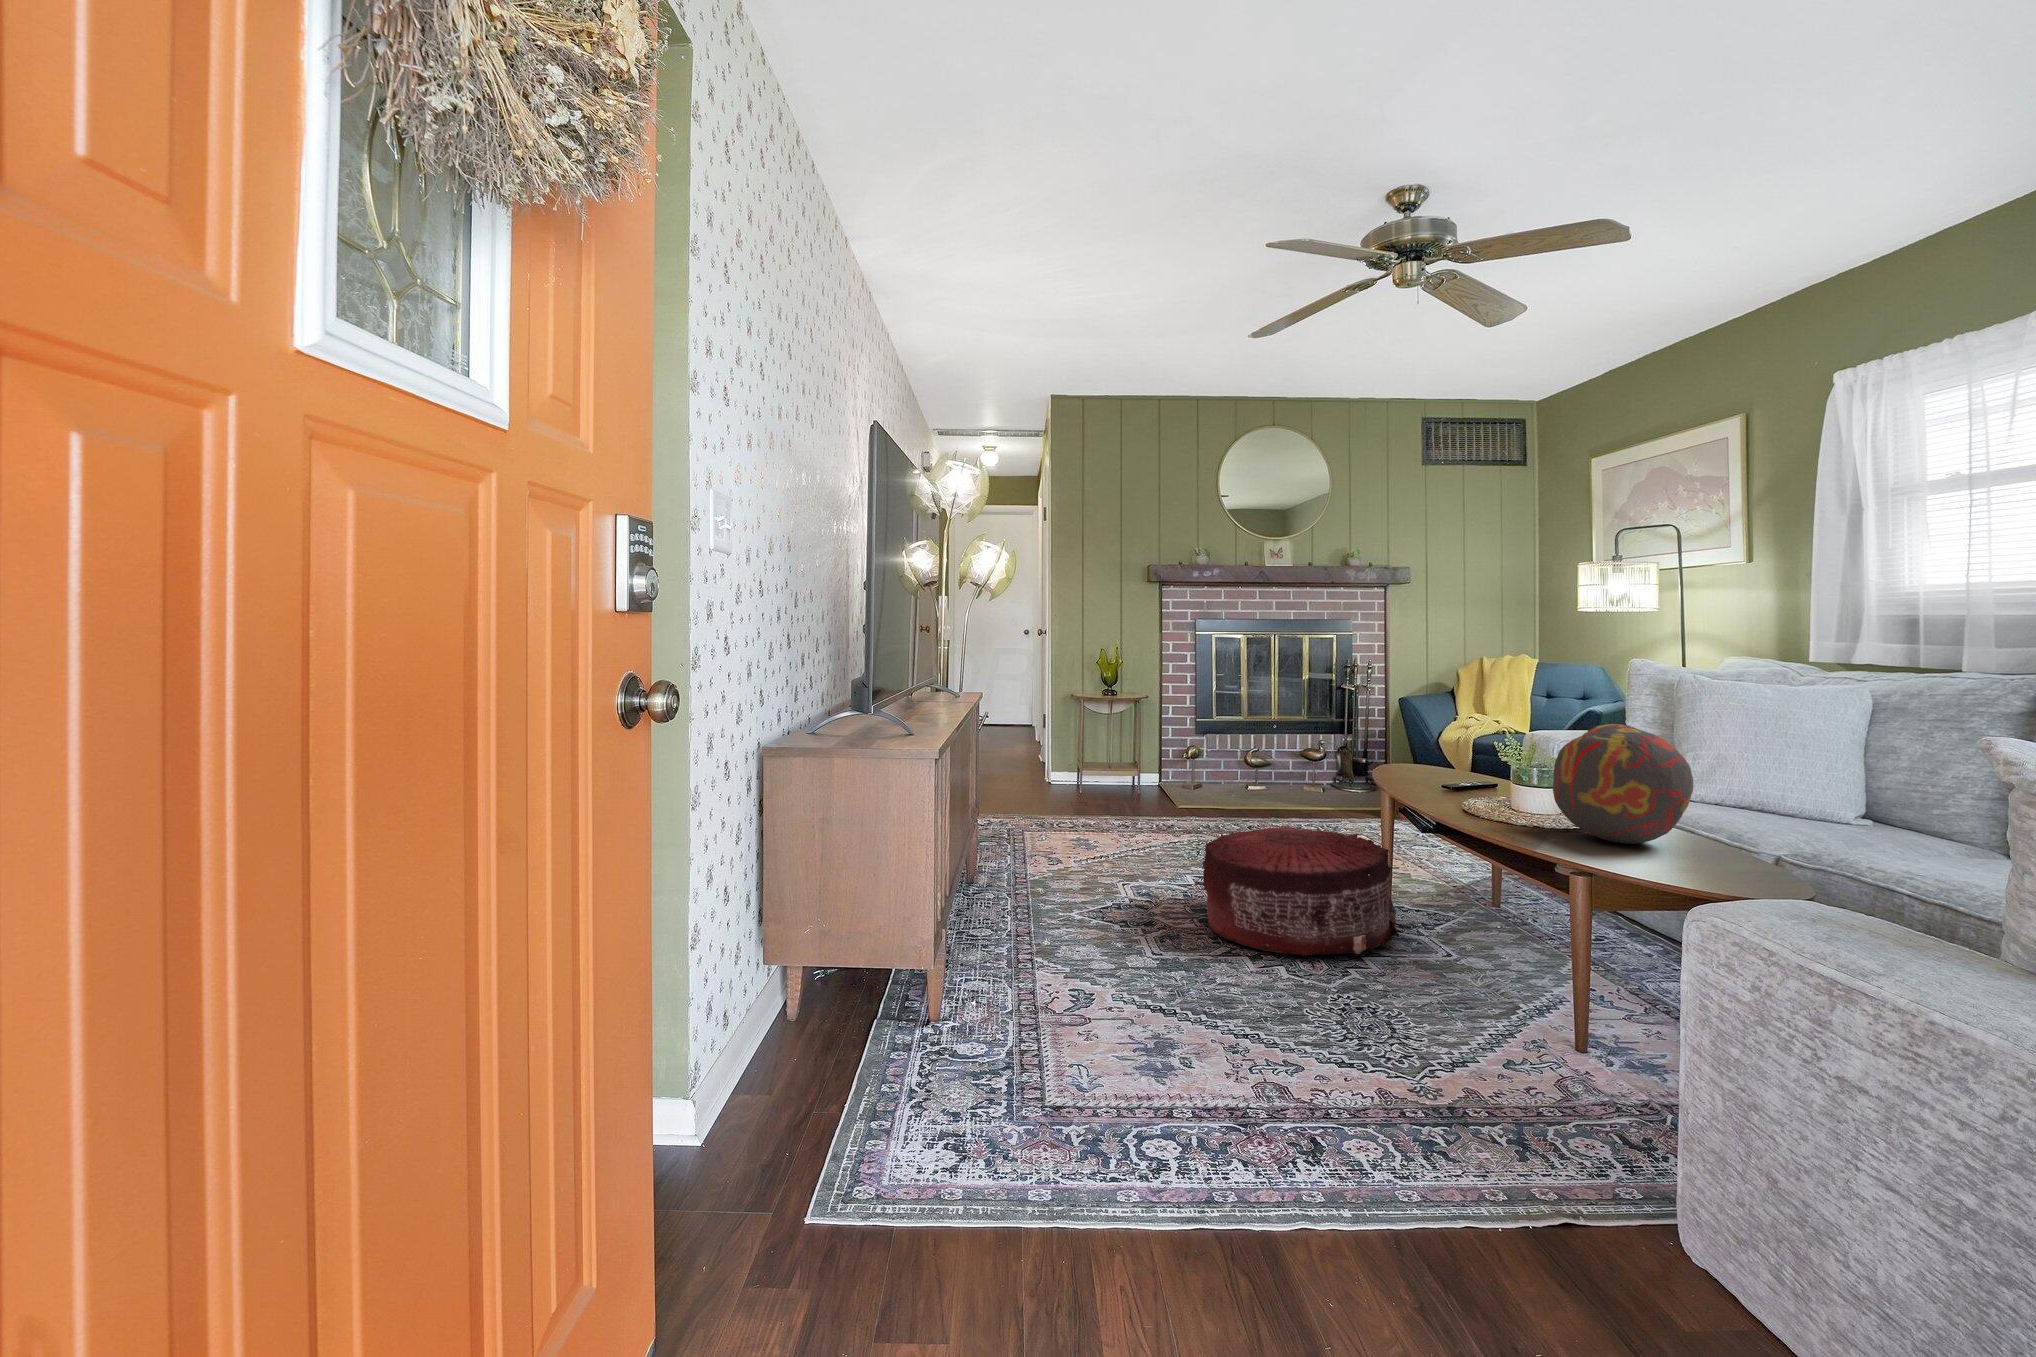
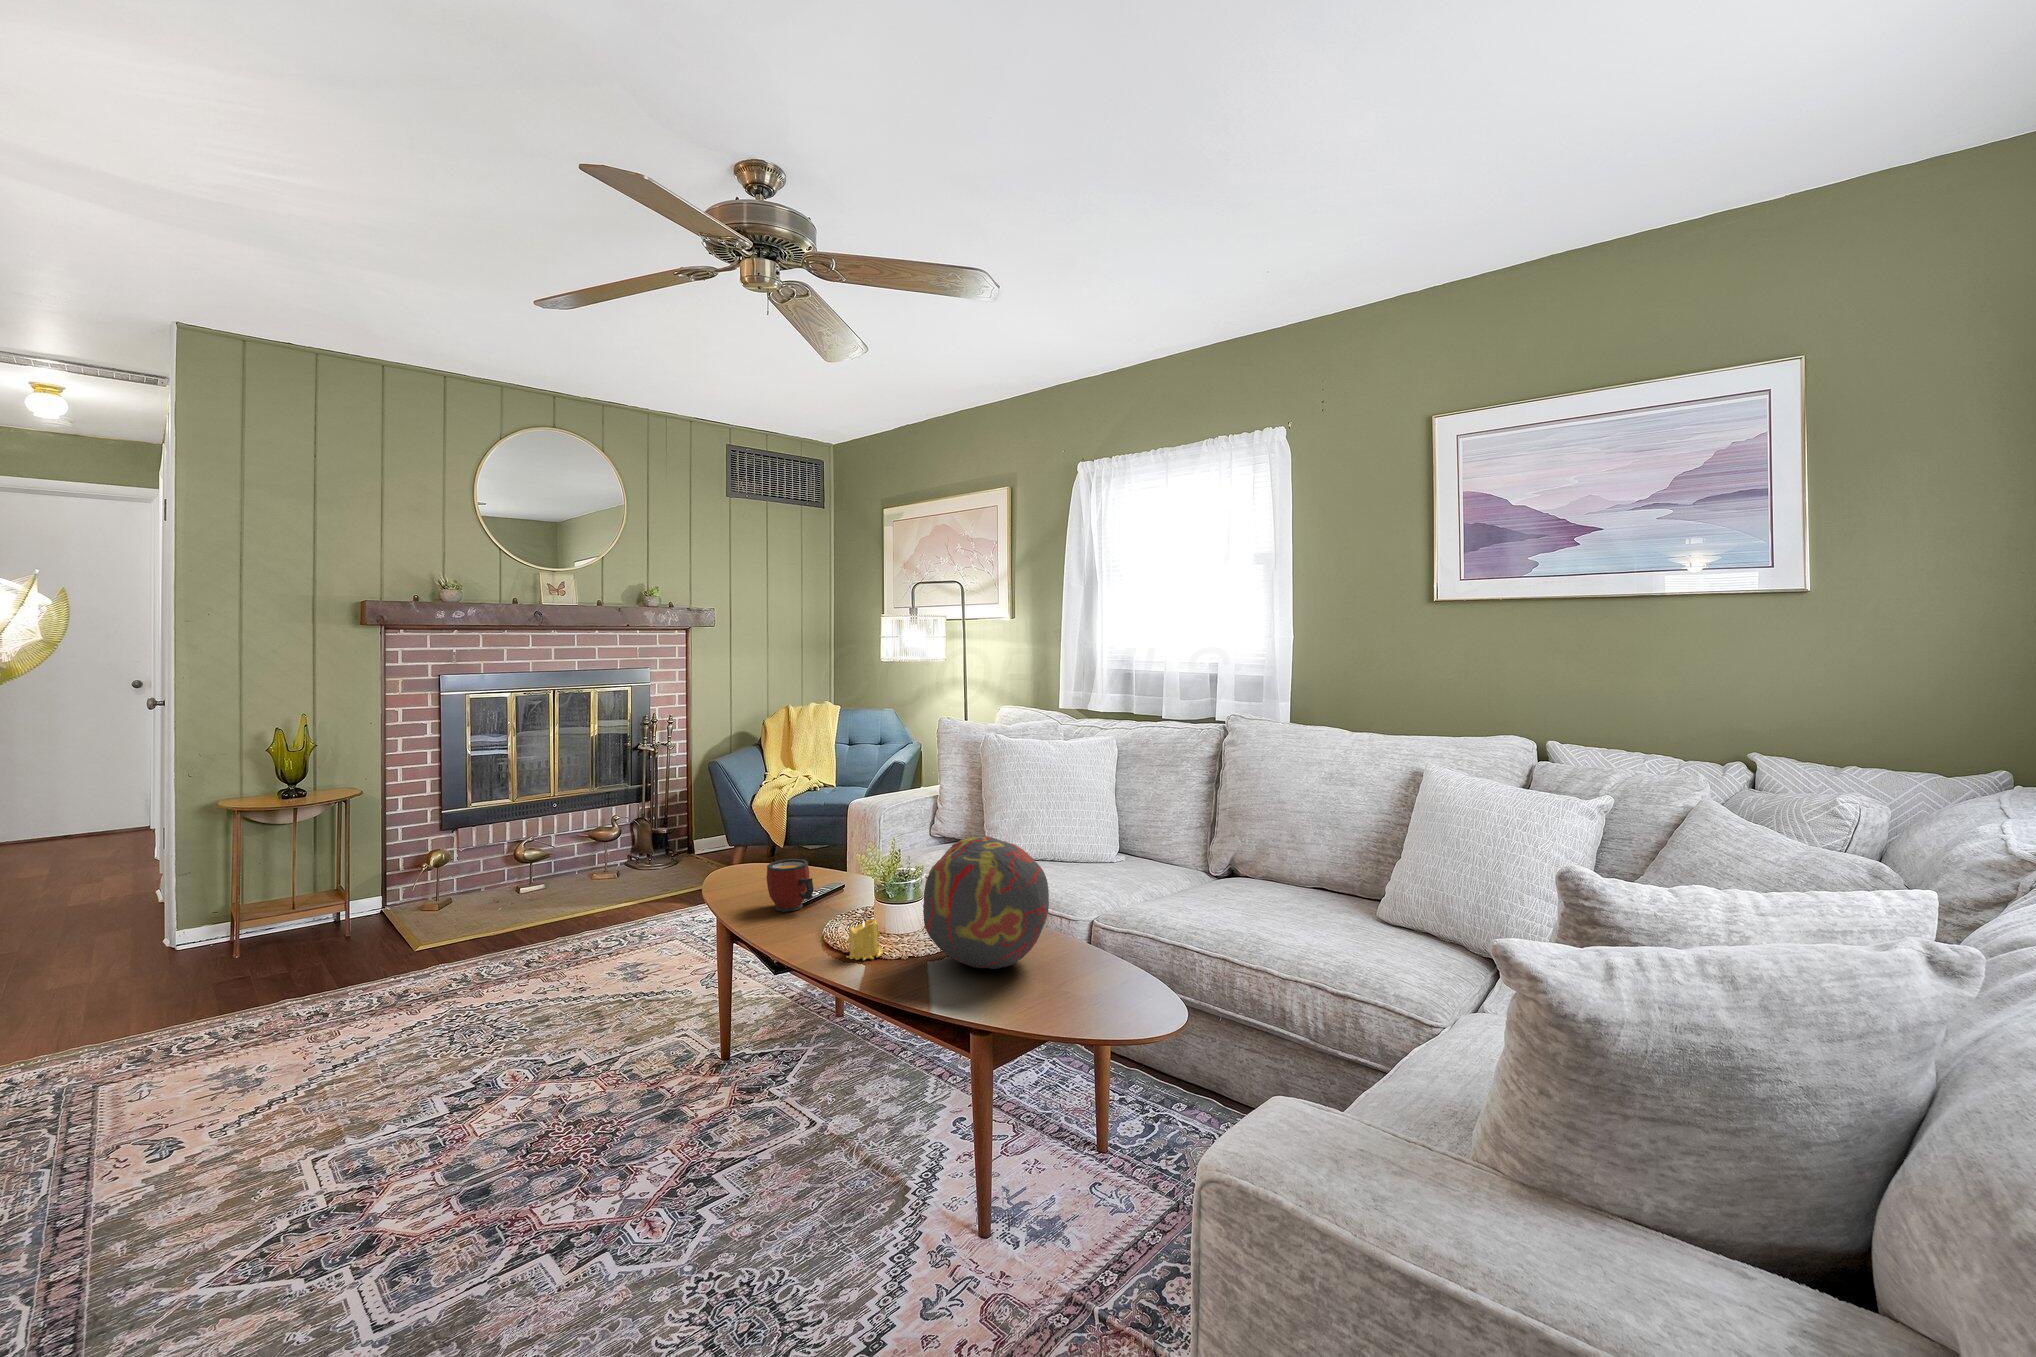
mug: none [1425,748,1465,789] -> present [767,859,814,912]
candle: none [1480,787,1516,820] -> present [846,919,883,960]
pouf: present [1202,826,1398,956] -> none [461,986,755,1229]

